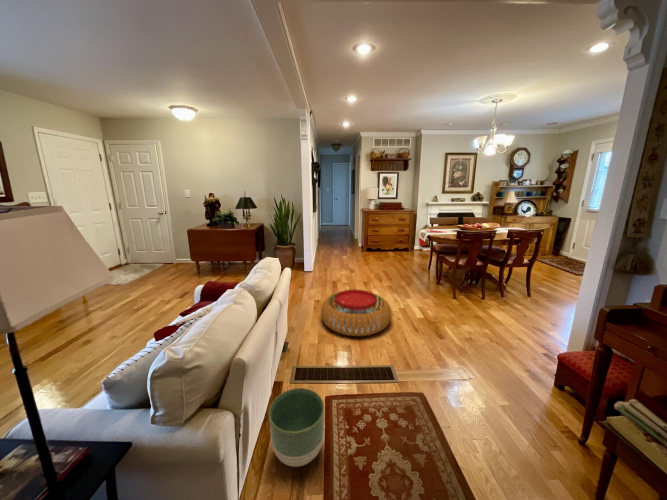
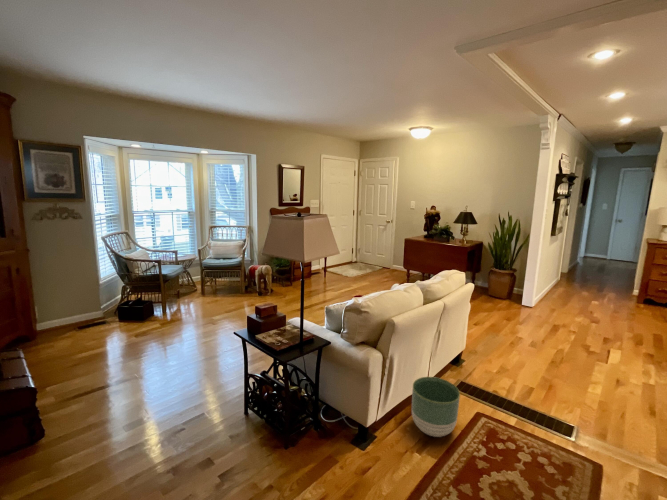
pouf: present [321,289,391,336] -> none [511,332,617,393]

